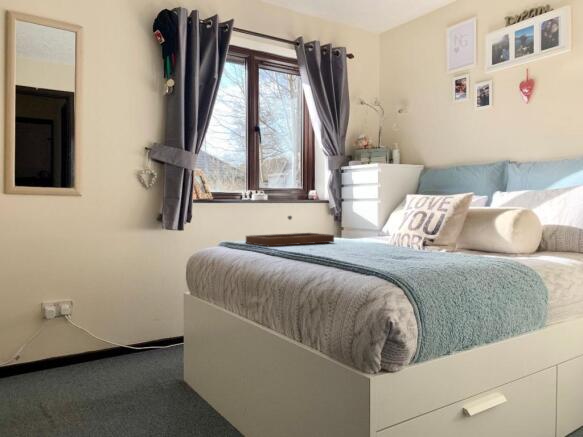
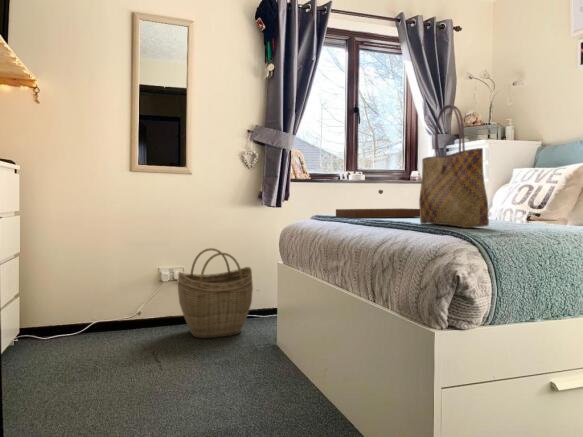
tote bag: none [337,144,407,266] -> present [419,105,489,228]
woven basket: none [68,276,154,377] -> present [178,248,253,338]

